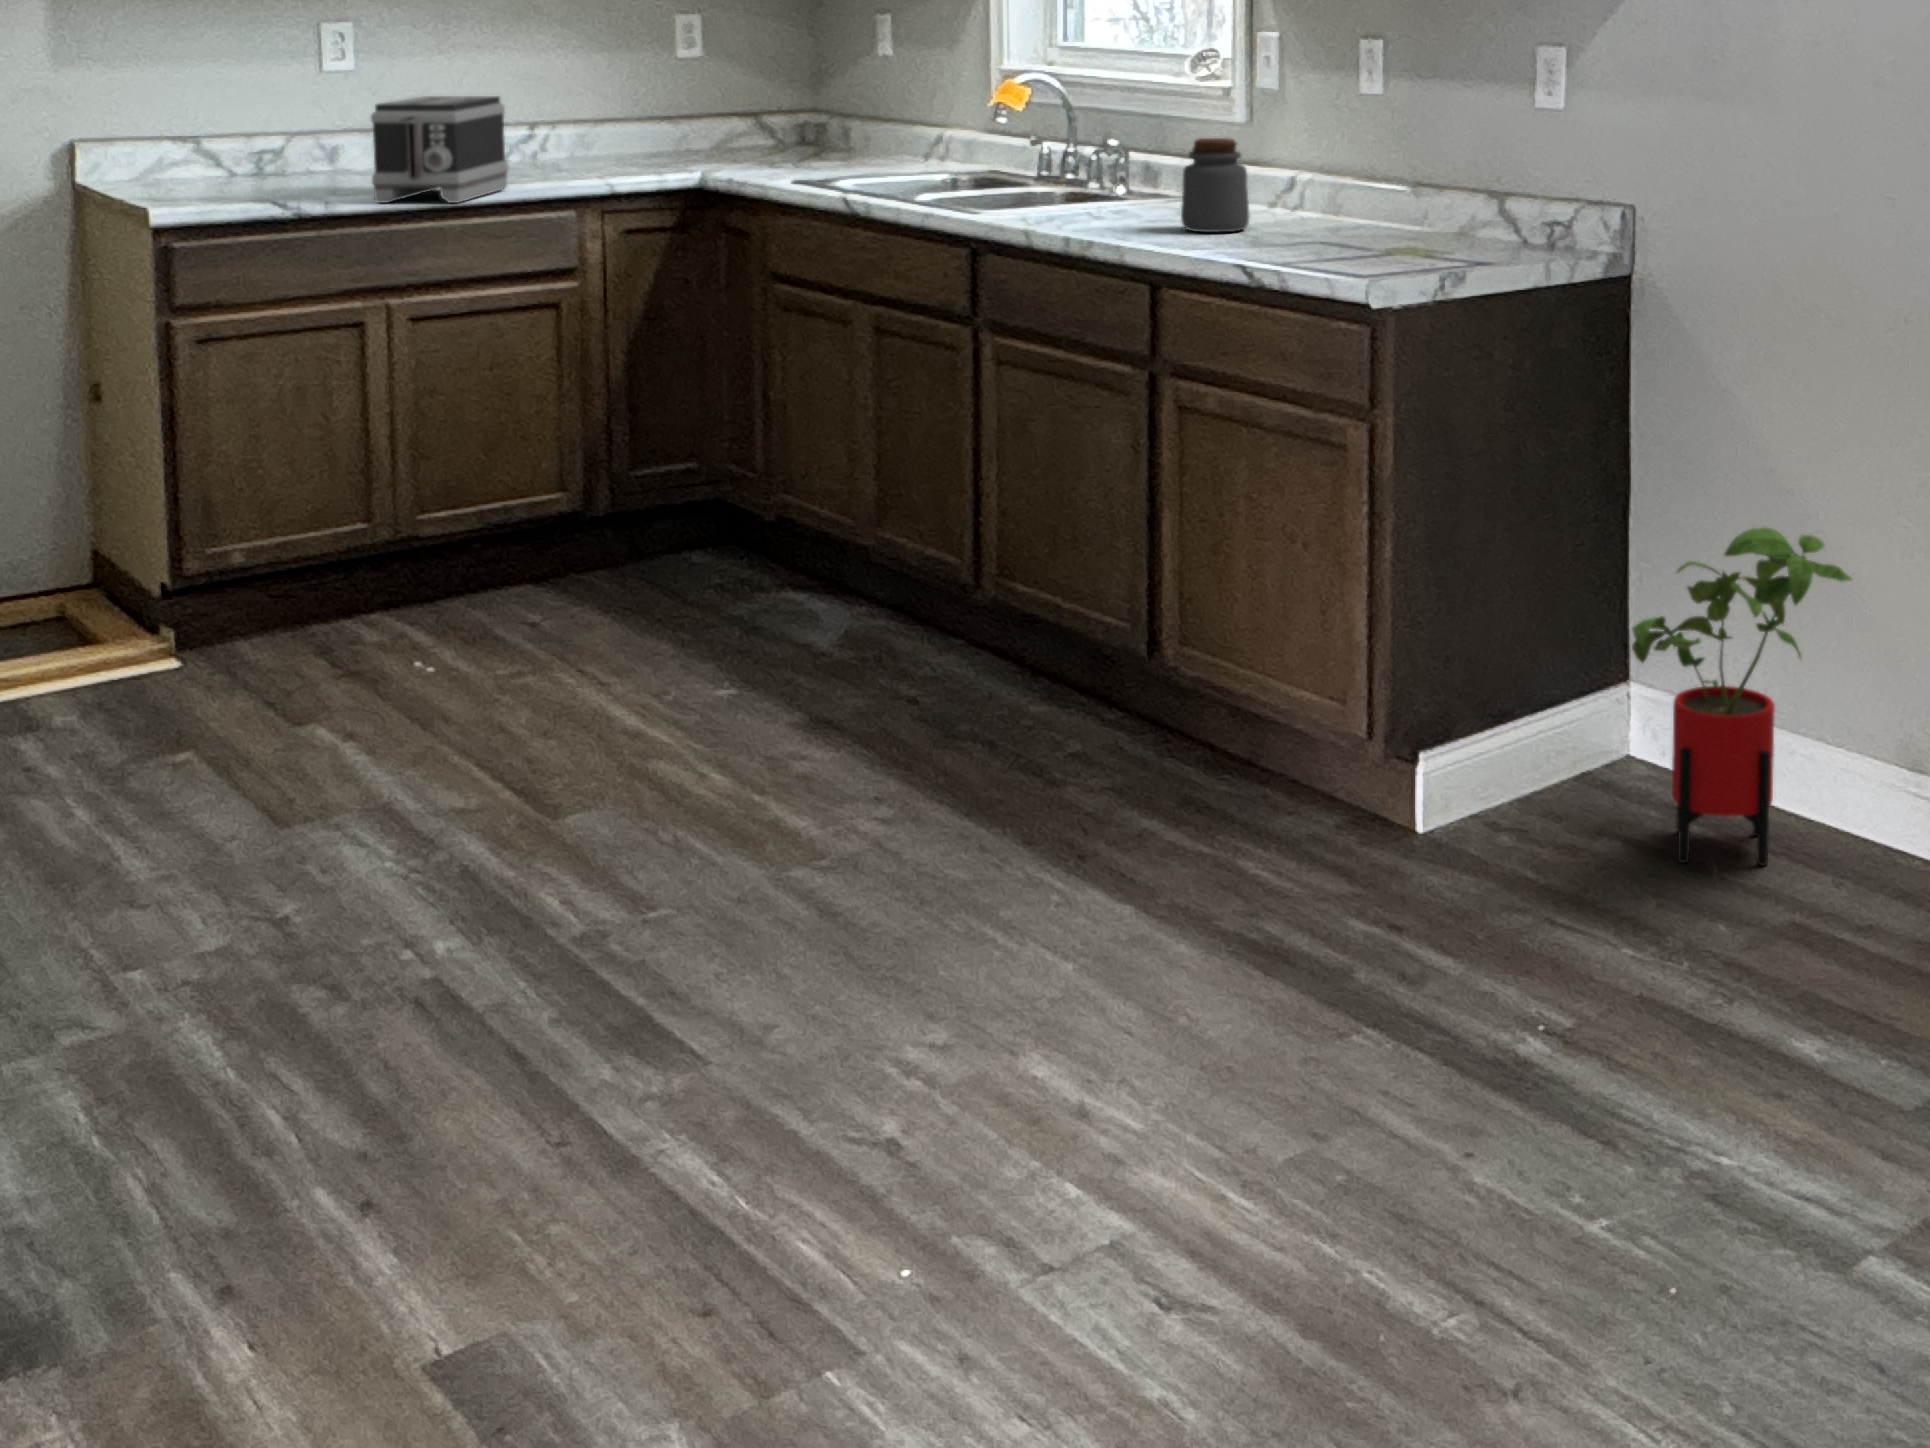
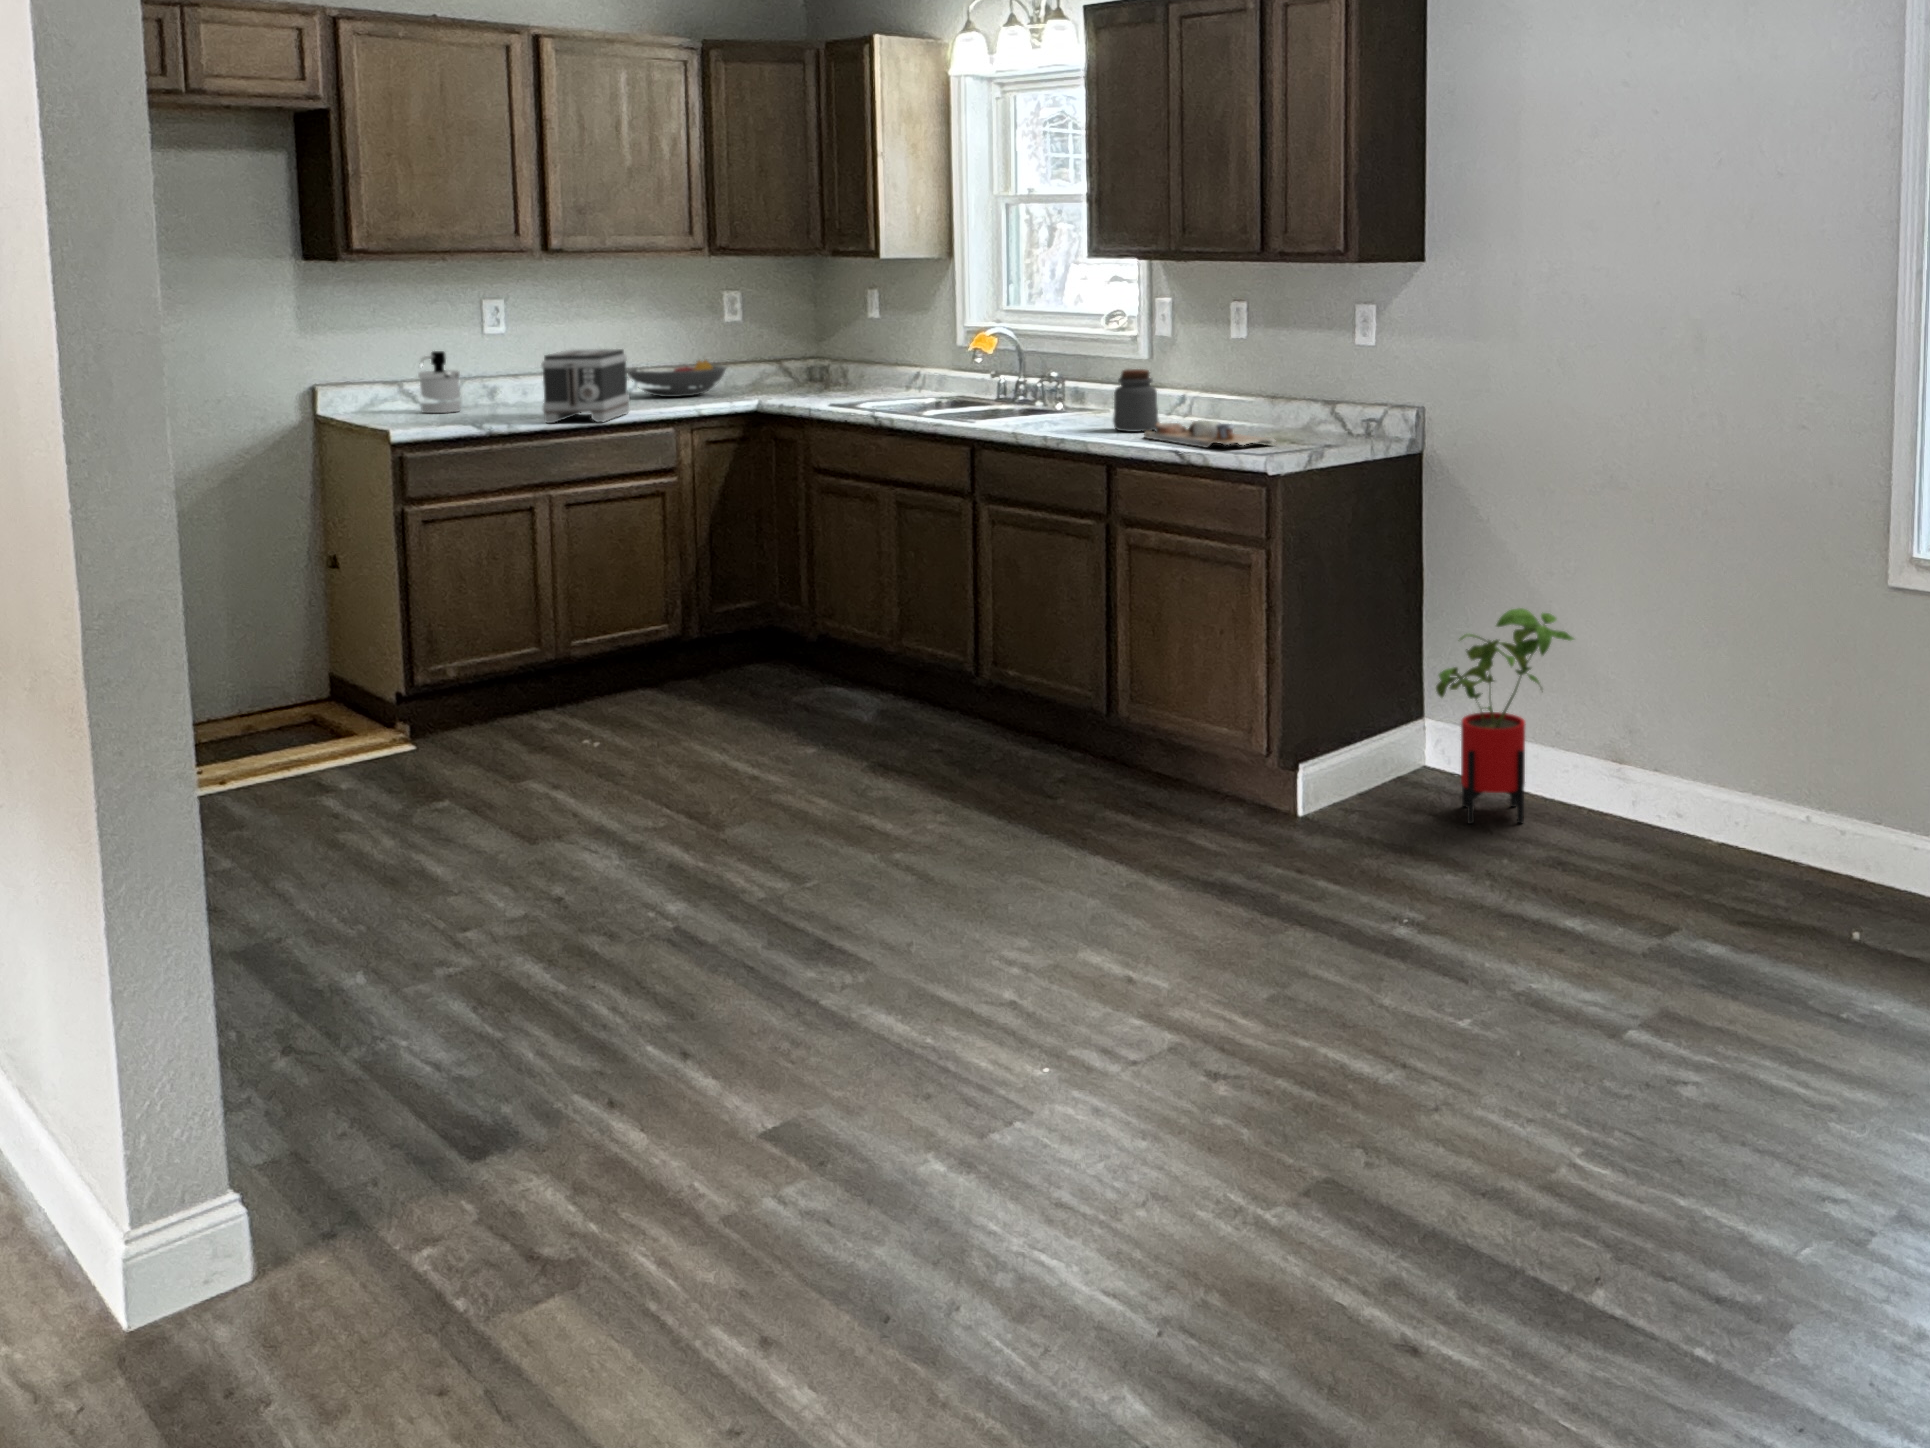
soap dispenser: none [215,95,279,184] -> present [418,351,461,413]
fruit bowl: none [527,111,672,164] -> present [627,360,726,397]
cutting board: none [1217,218,1411,262] -> present [1144,420,1275,447]

